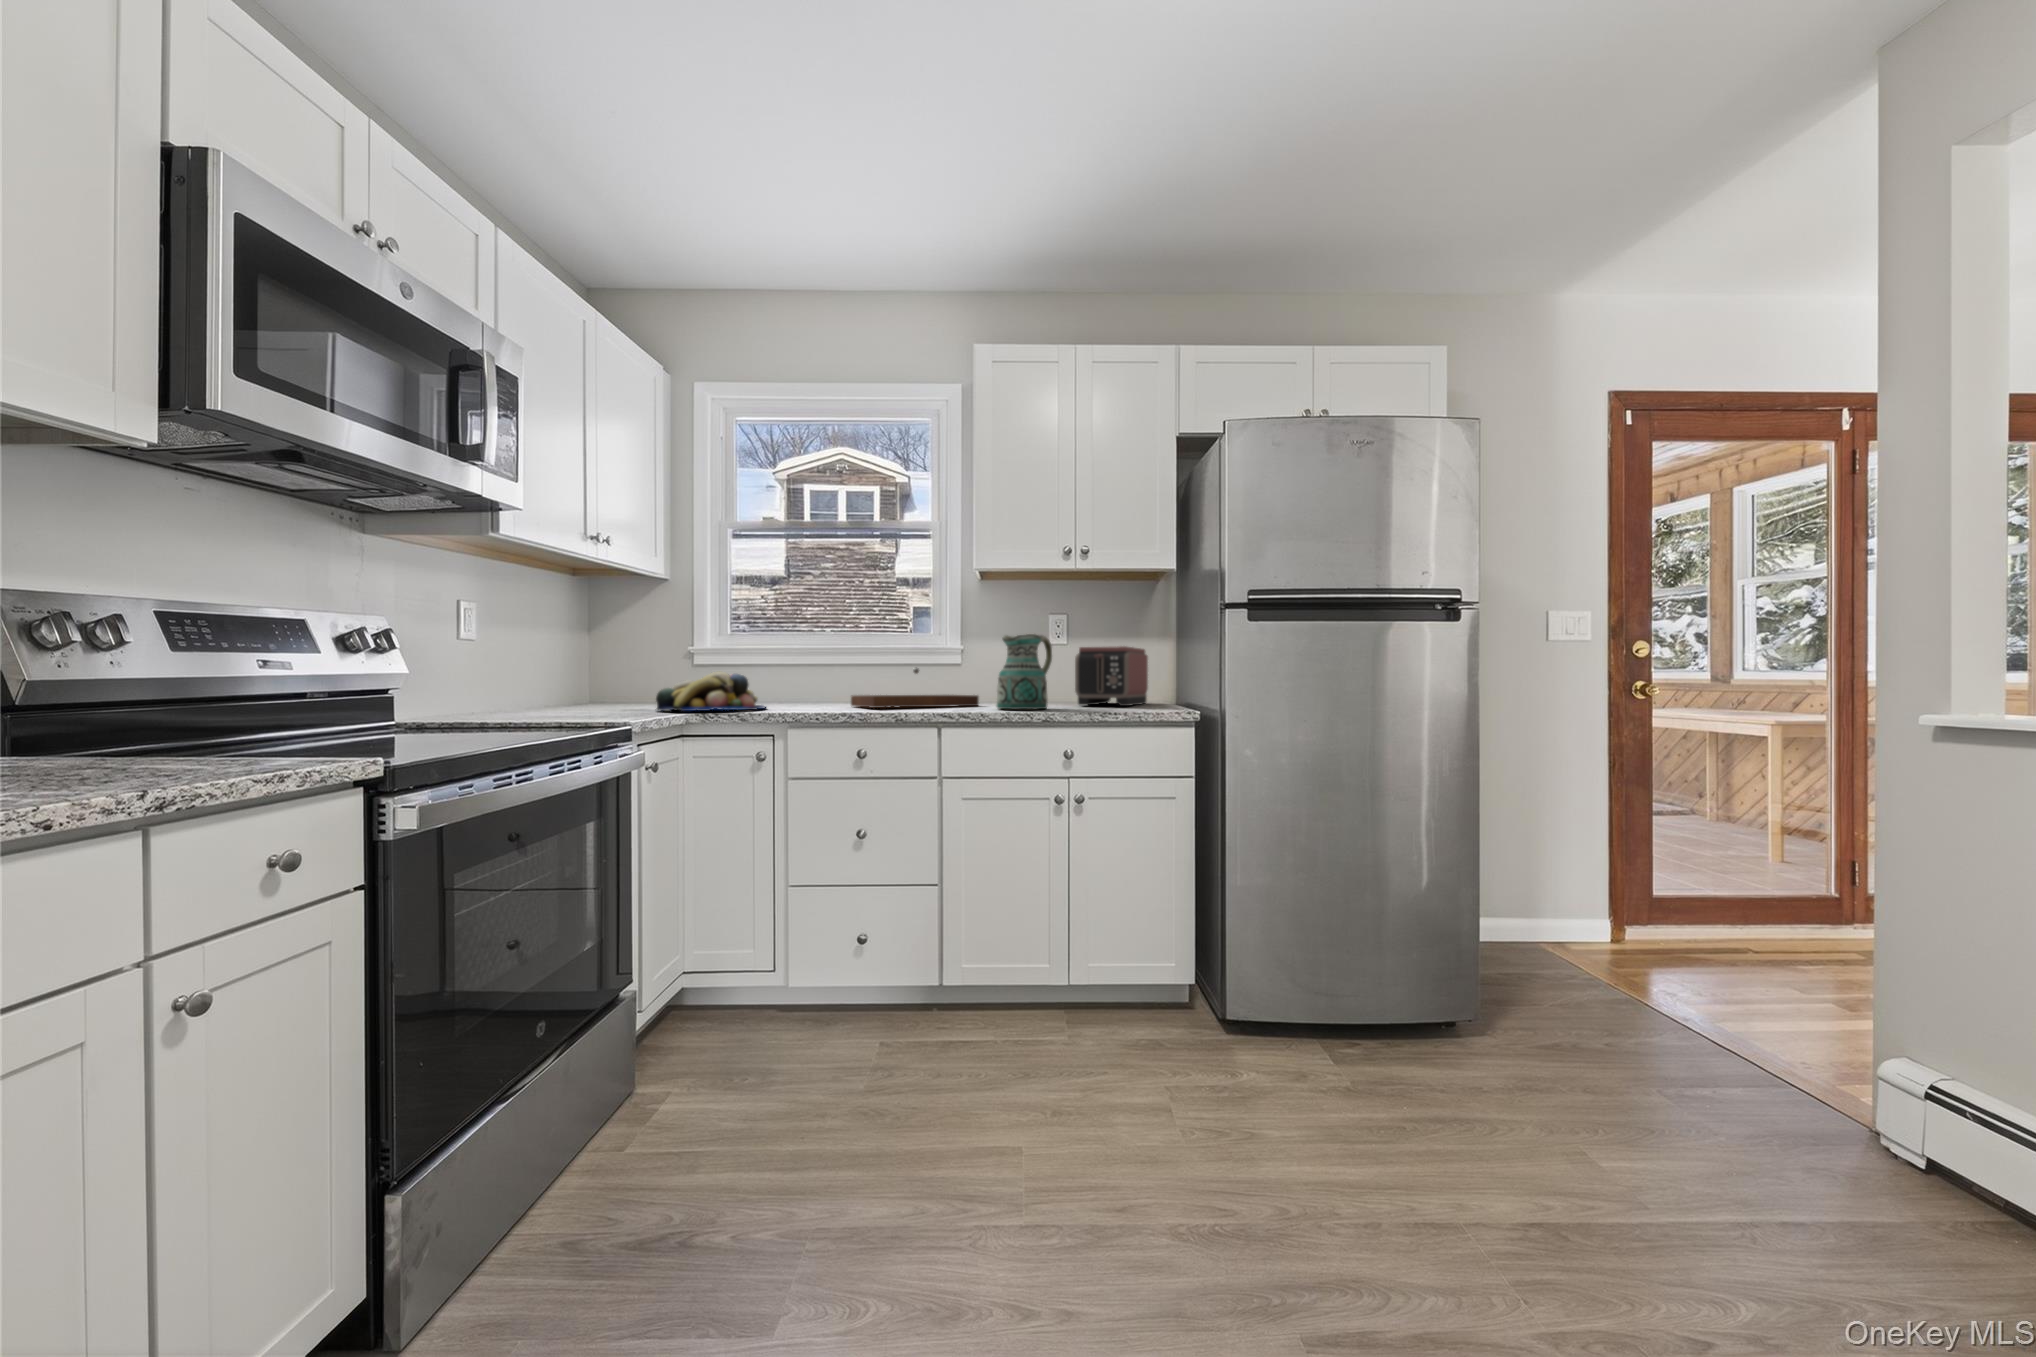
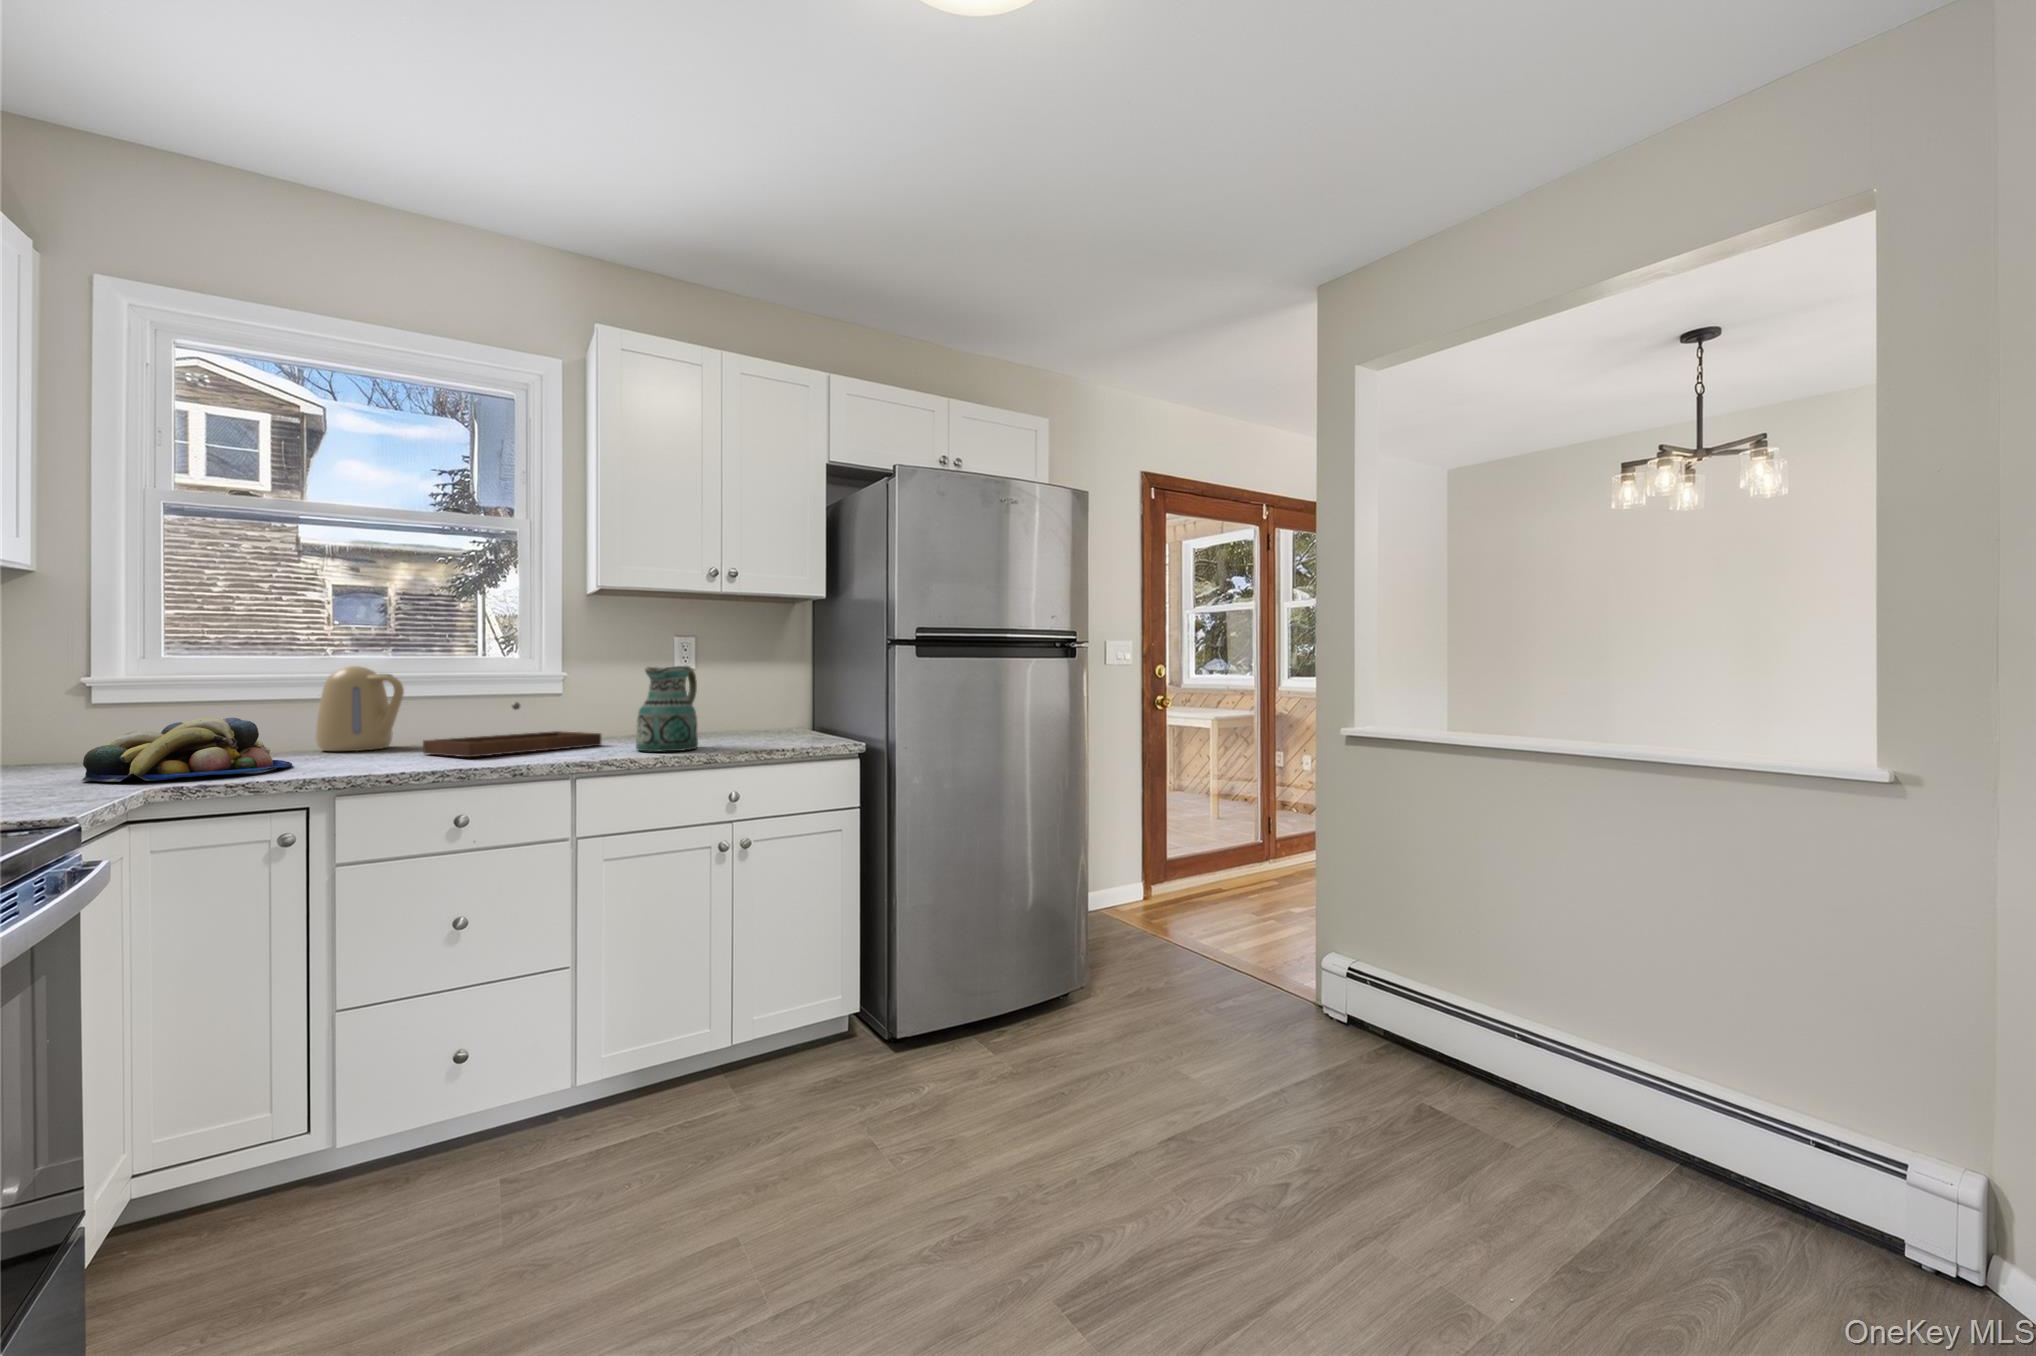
kettle: none [793,640,845,704] -> present [316,666,404,751]
toaster: present [1075,646,1148,706] -> none [720,677,787,740]

